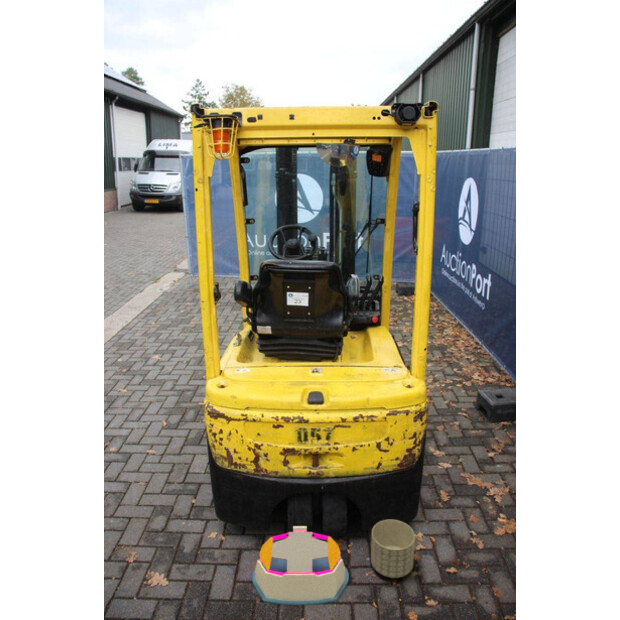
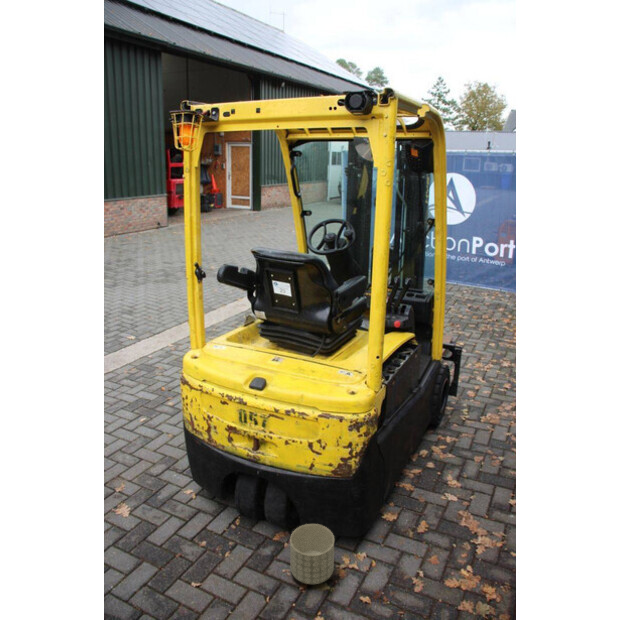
storage bin: present [252,526,349,605] -> none [182,503,269,582]

